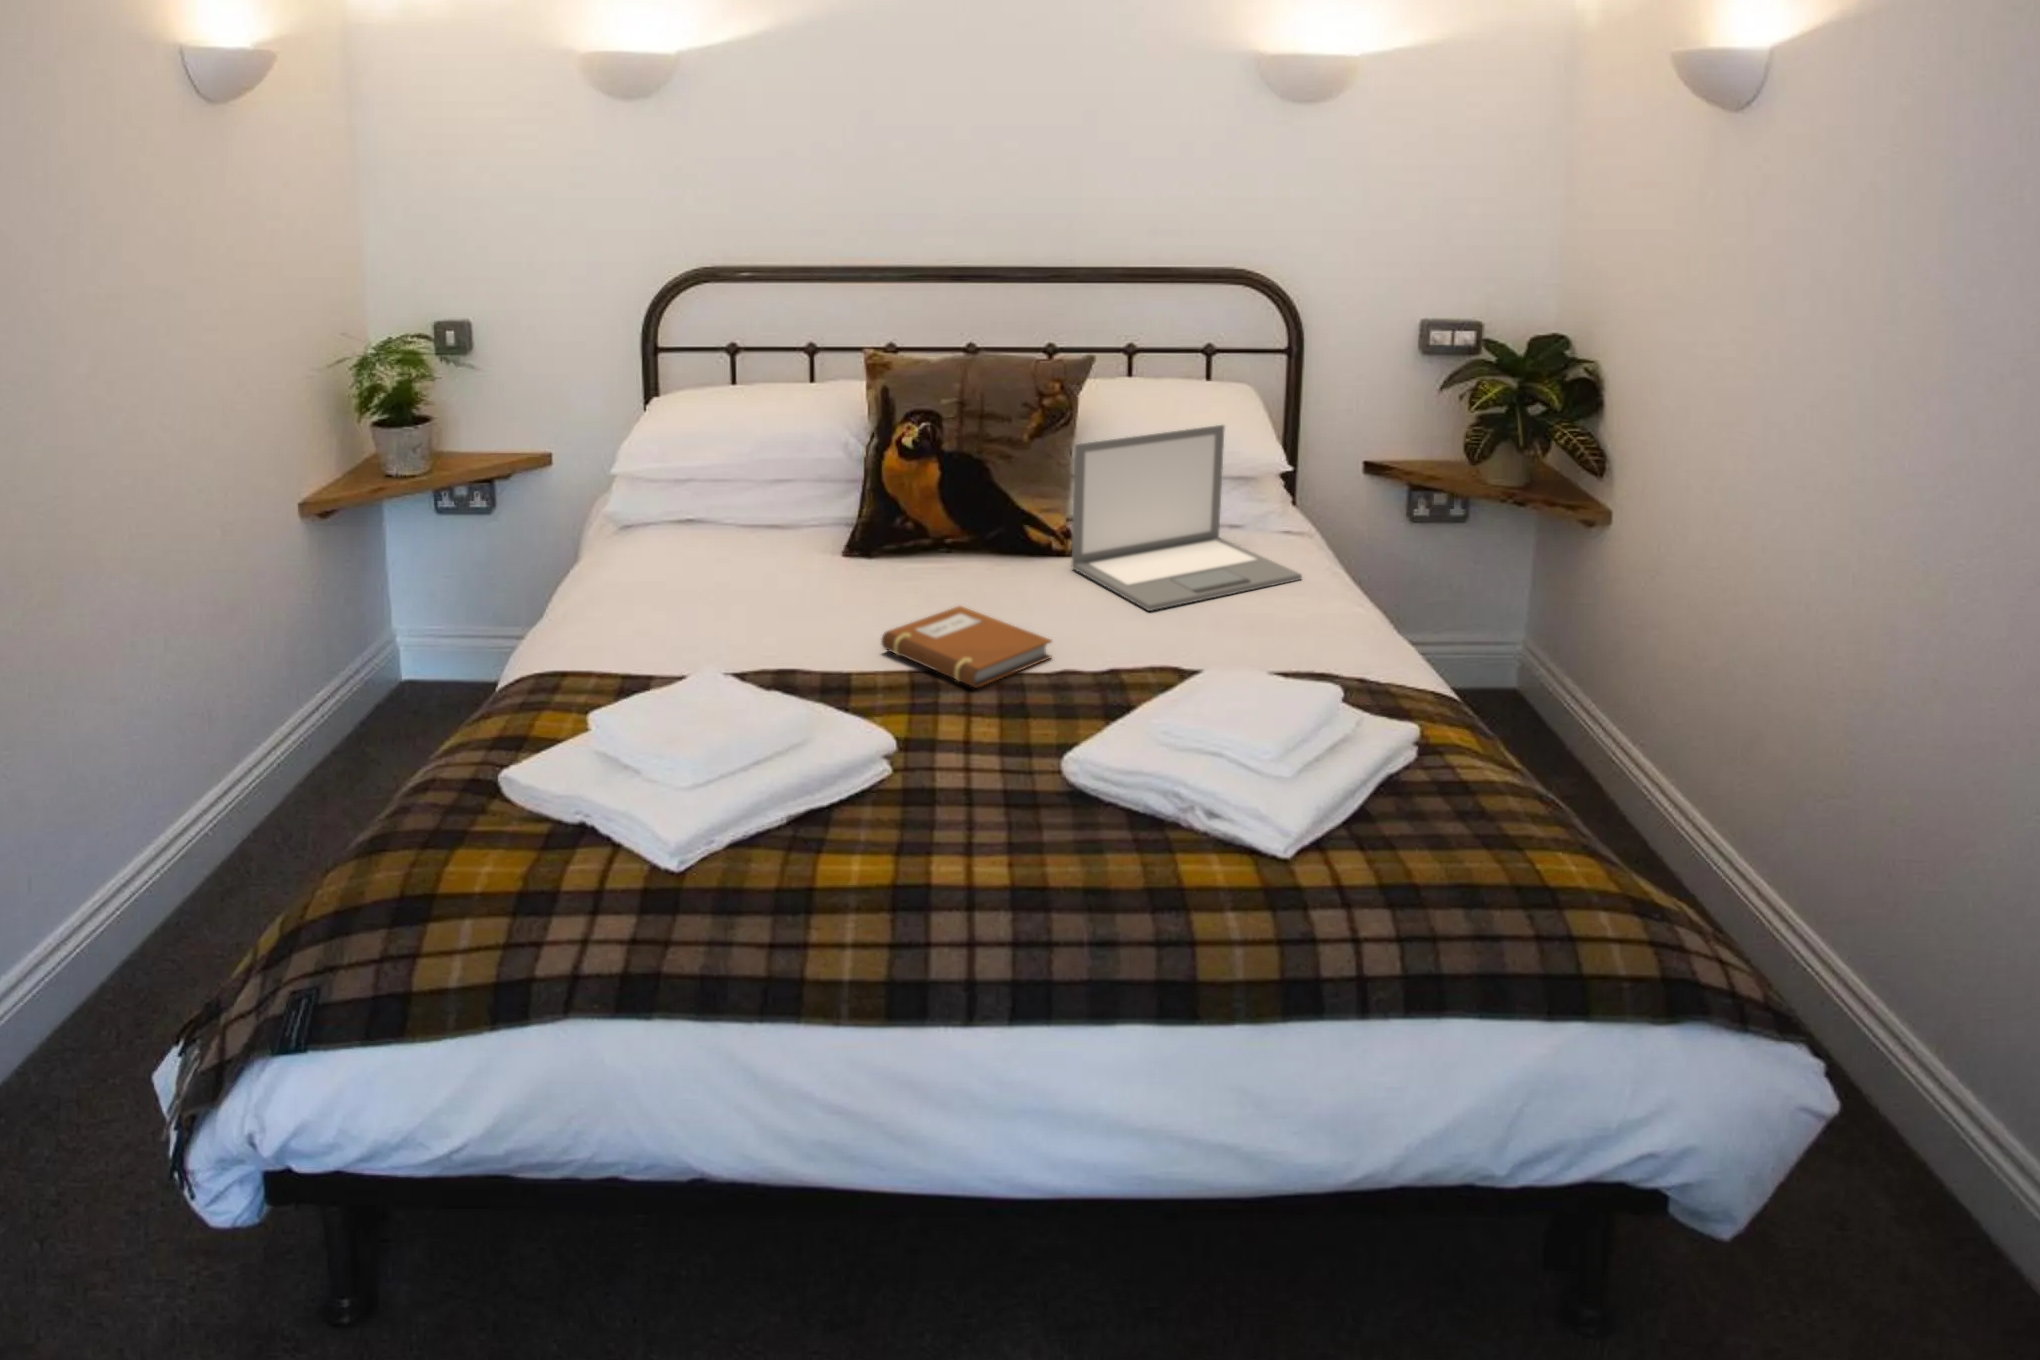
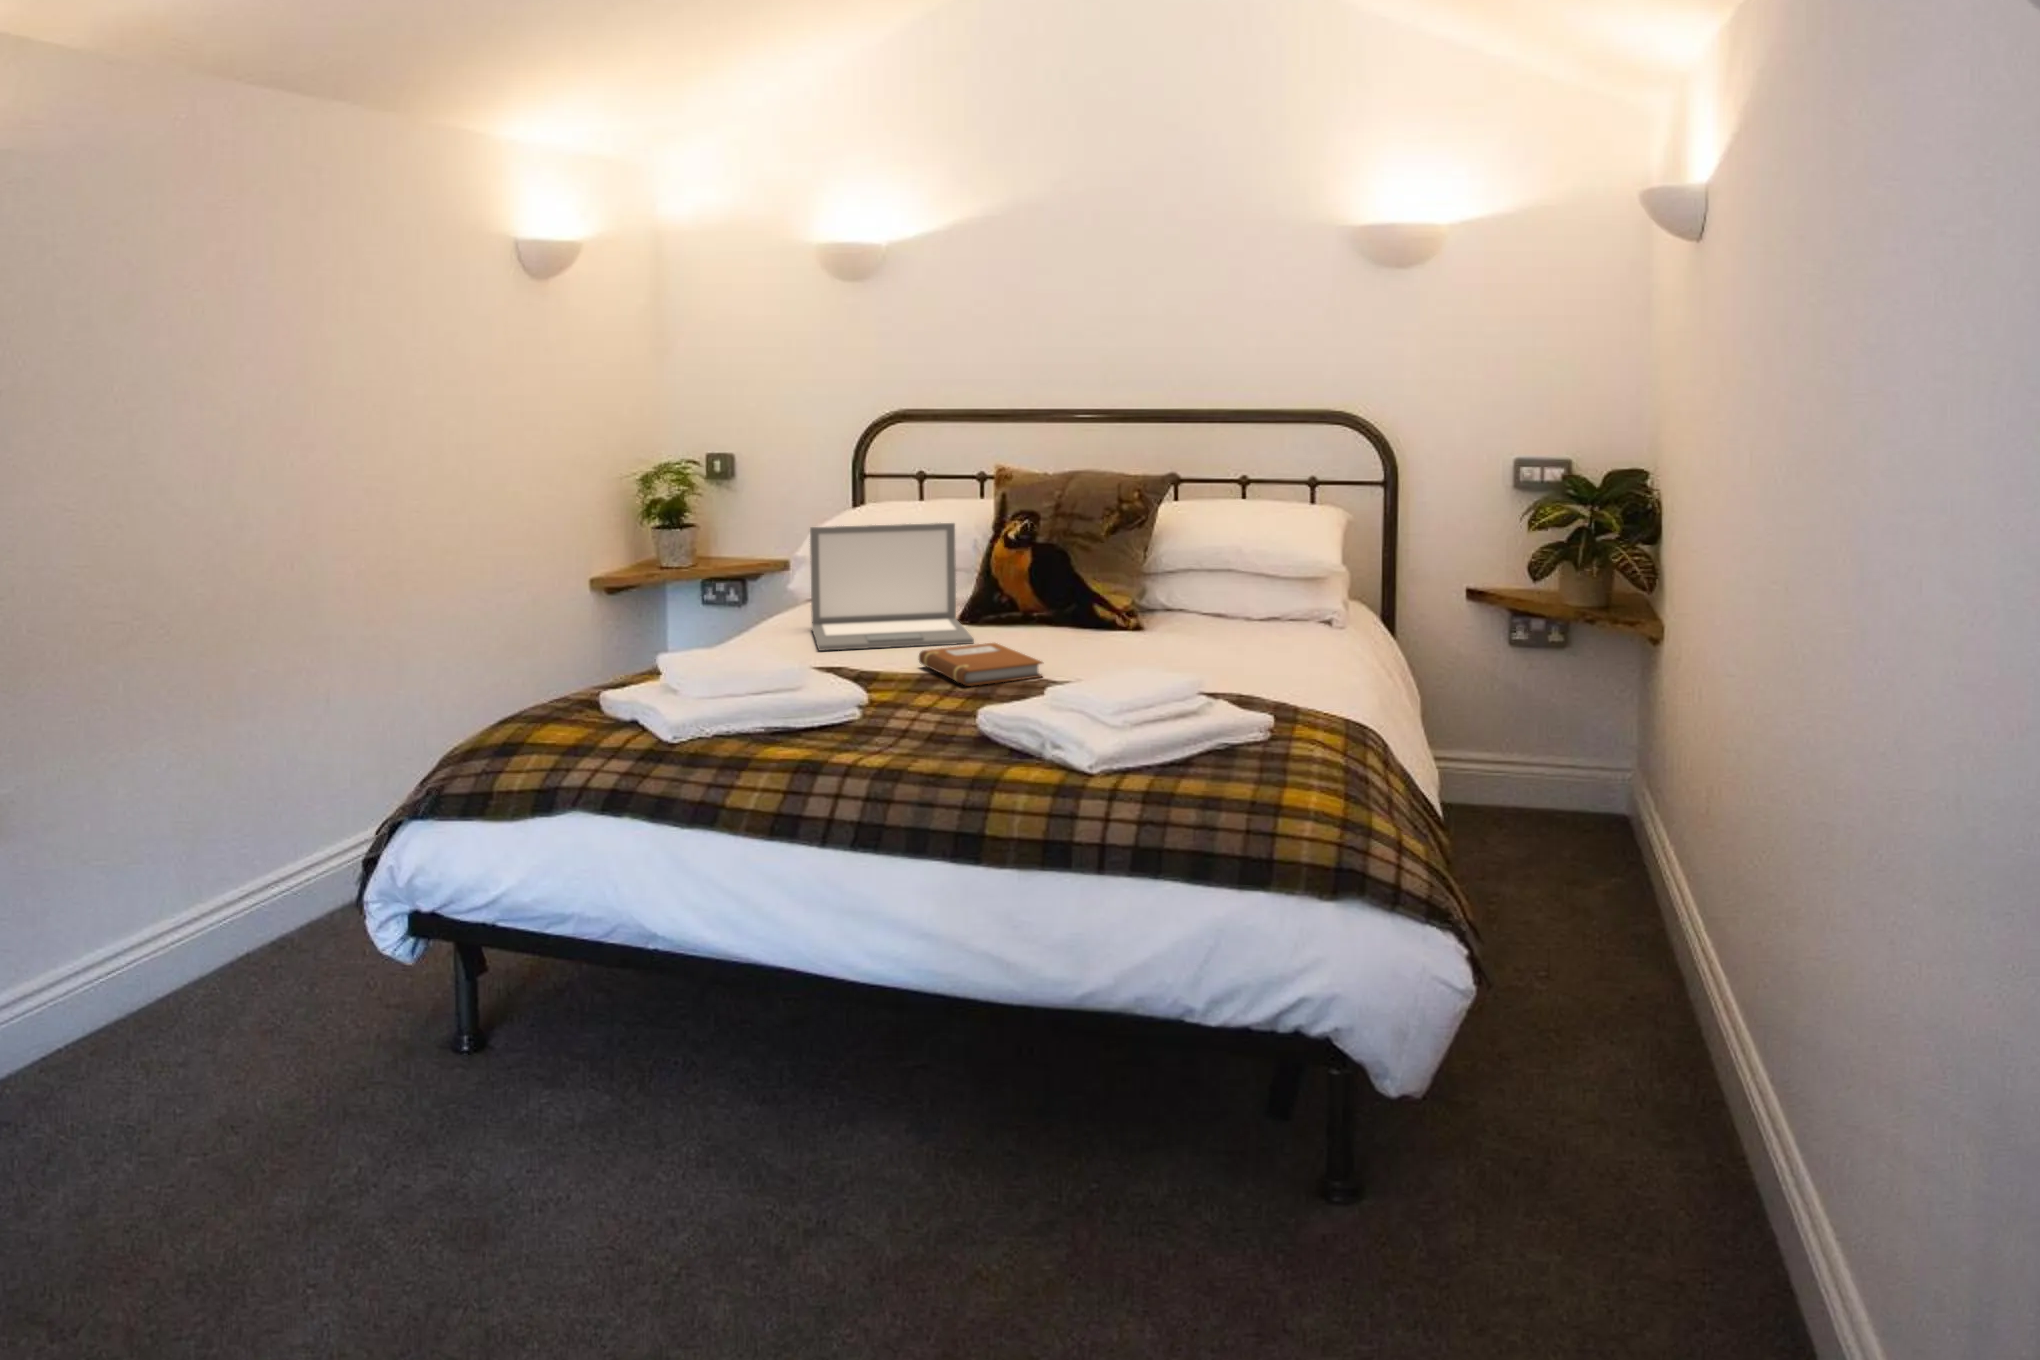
laptop: present [1072,425,1302,611] -> present [810,523,974,651]

